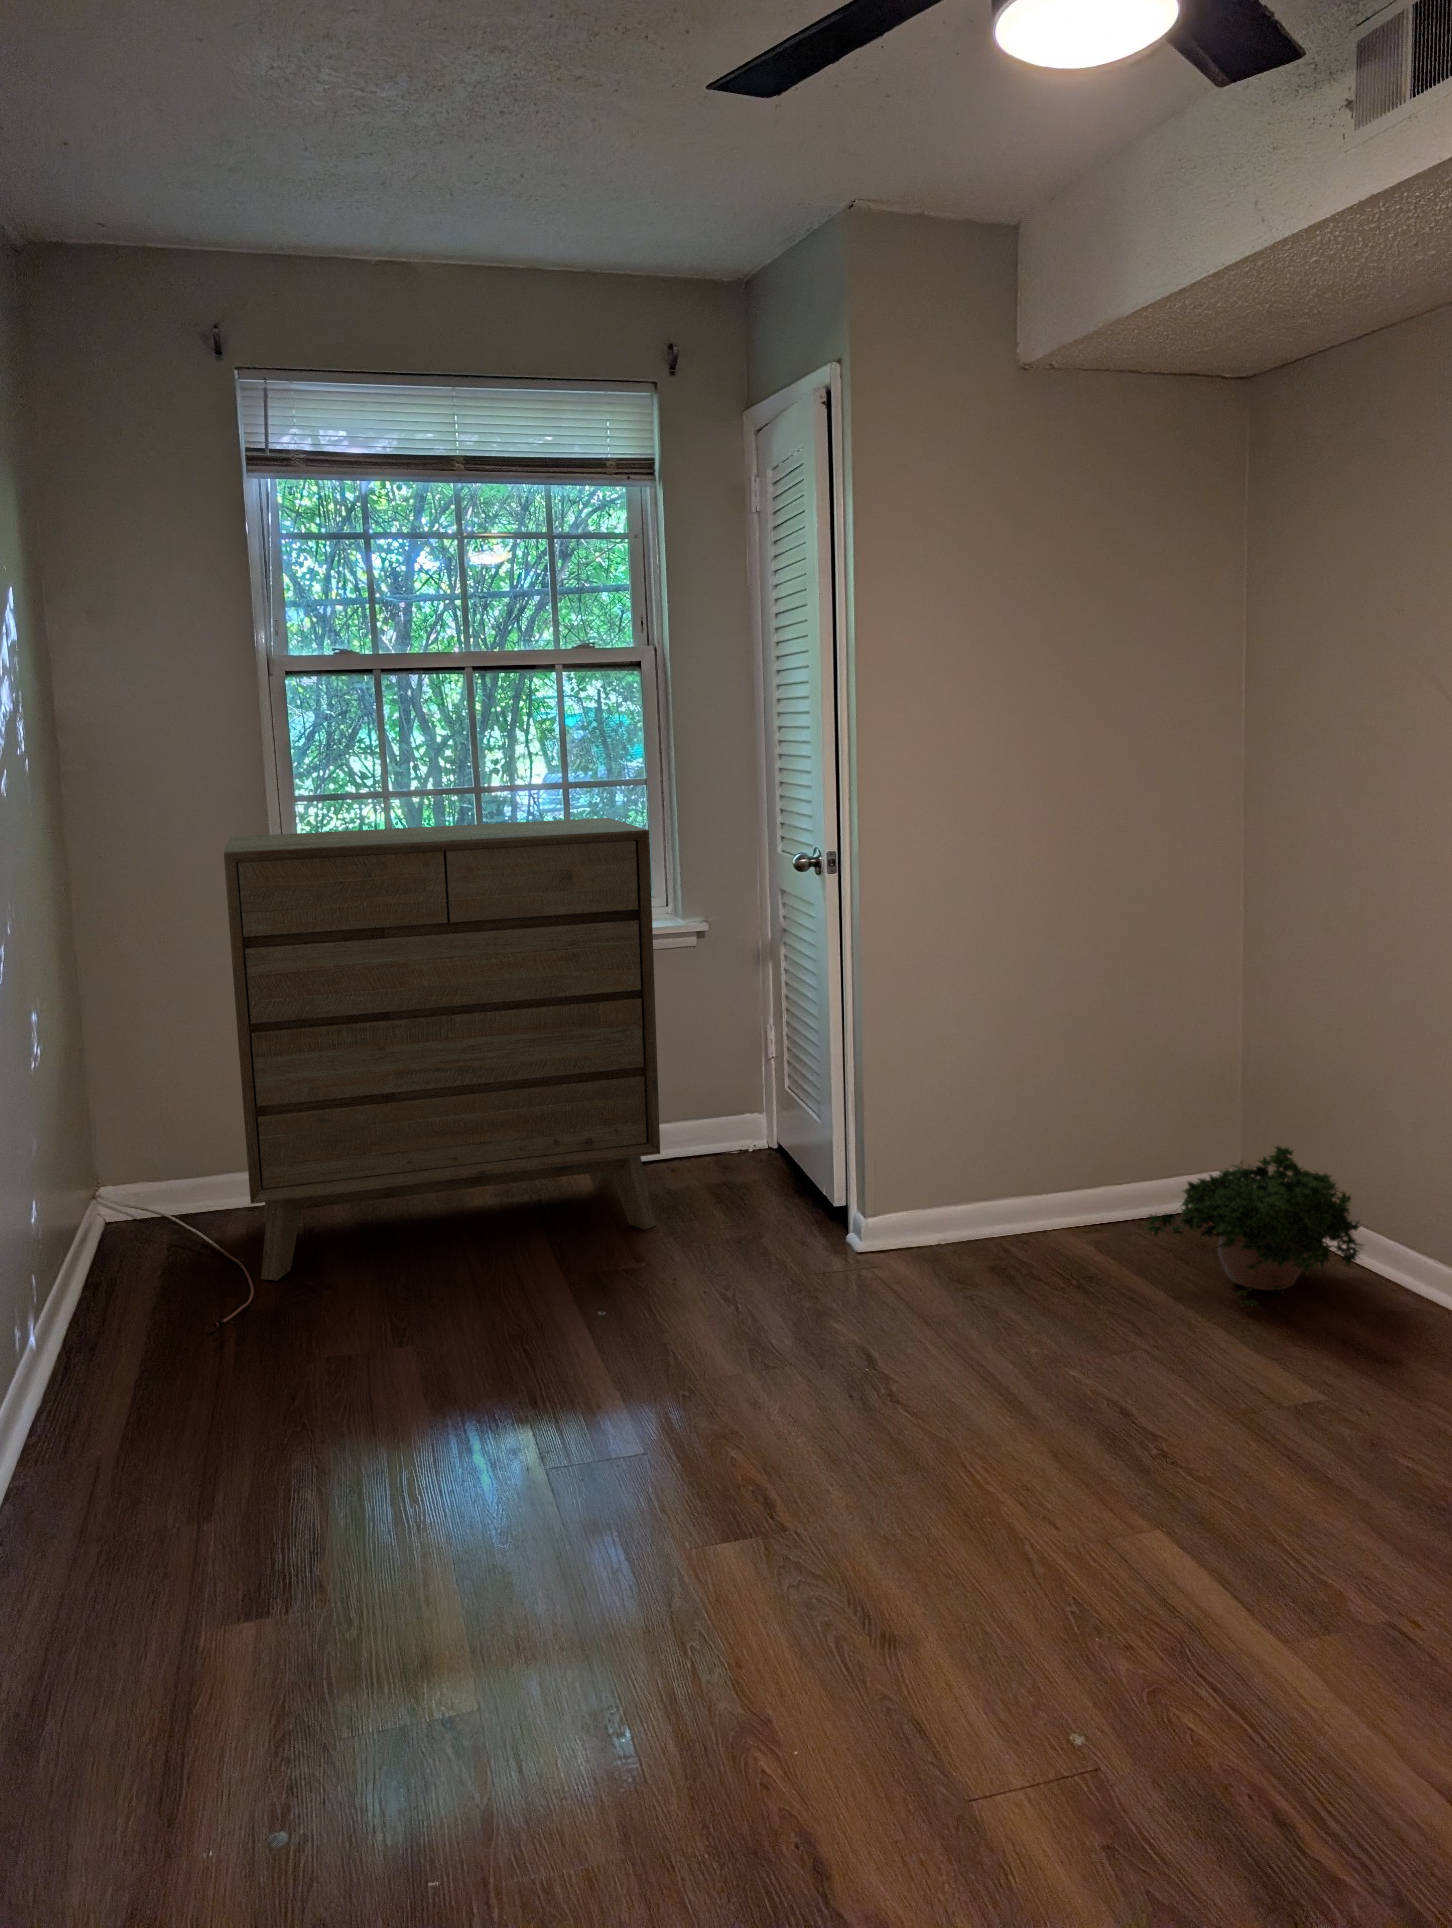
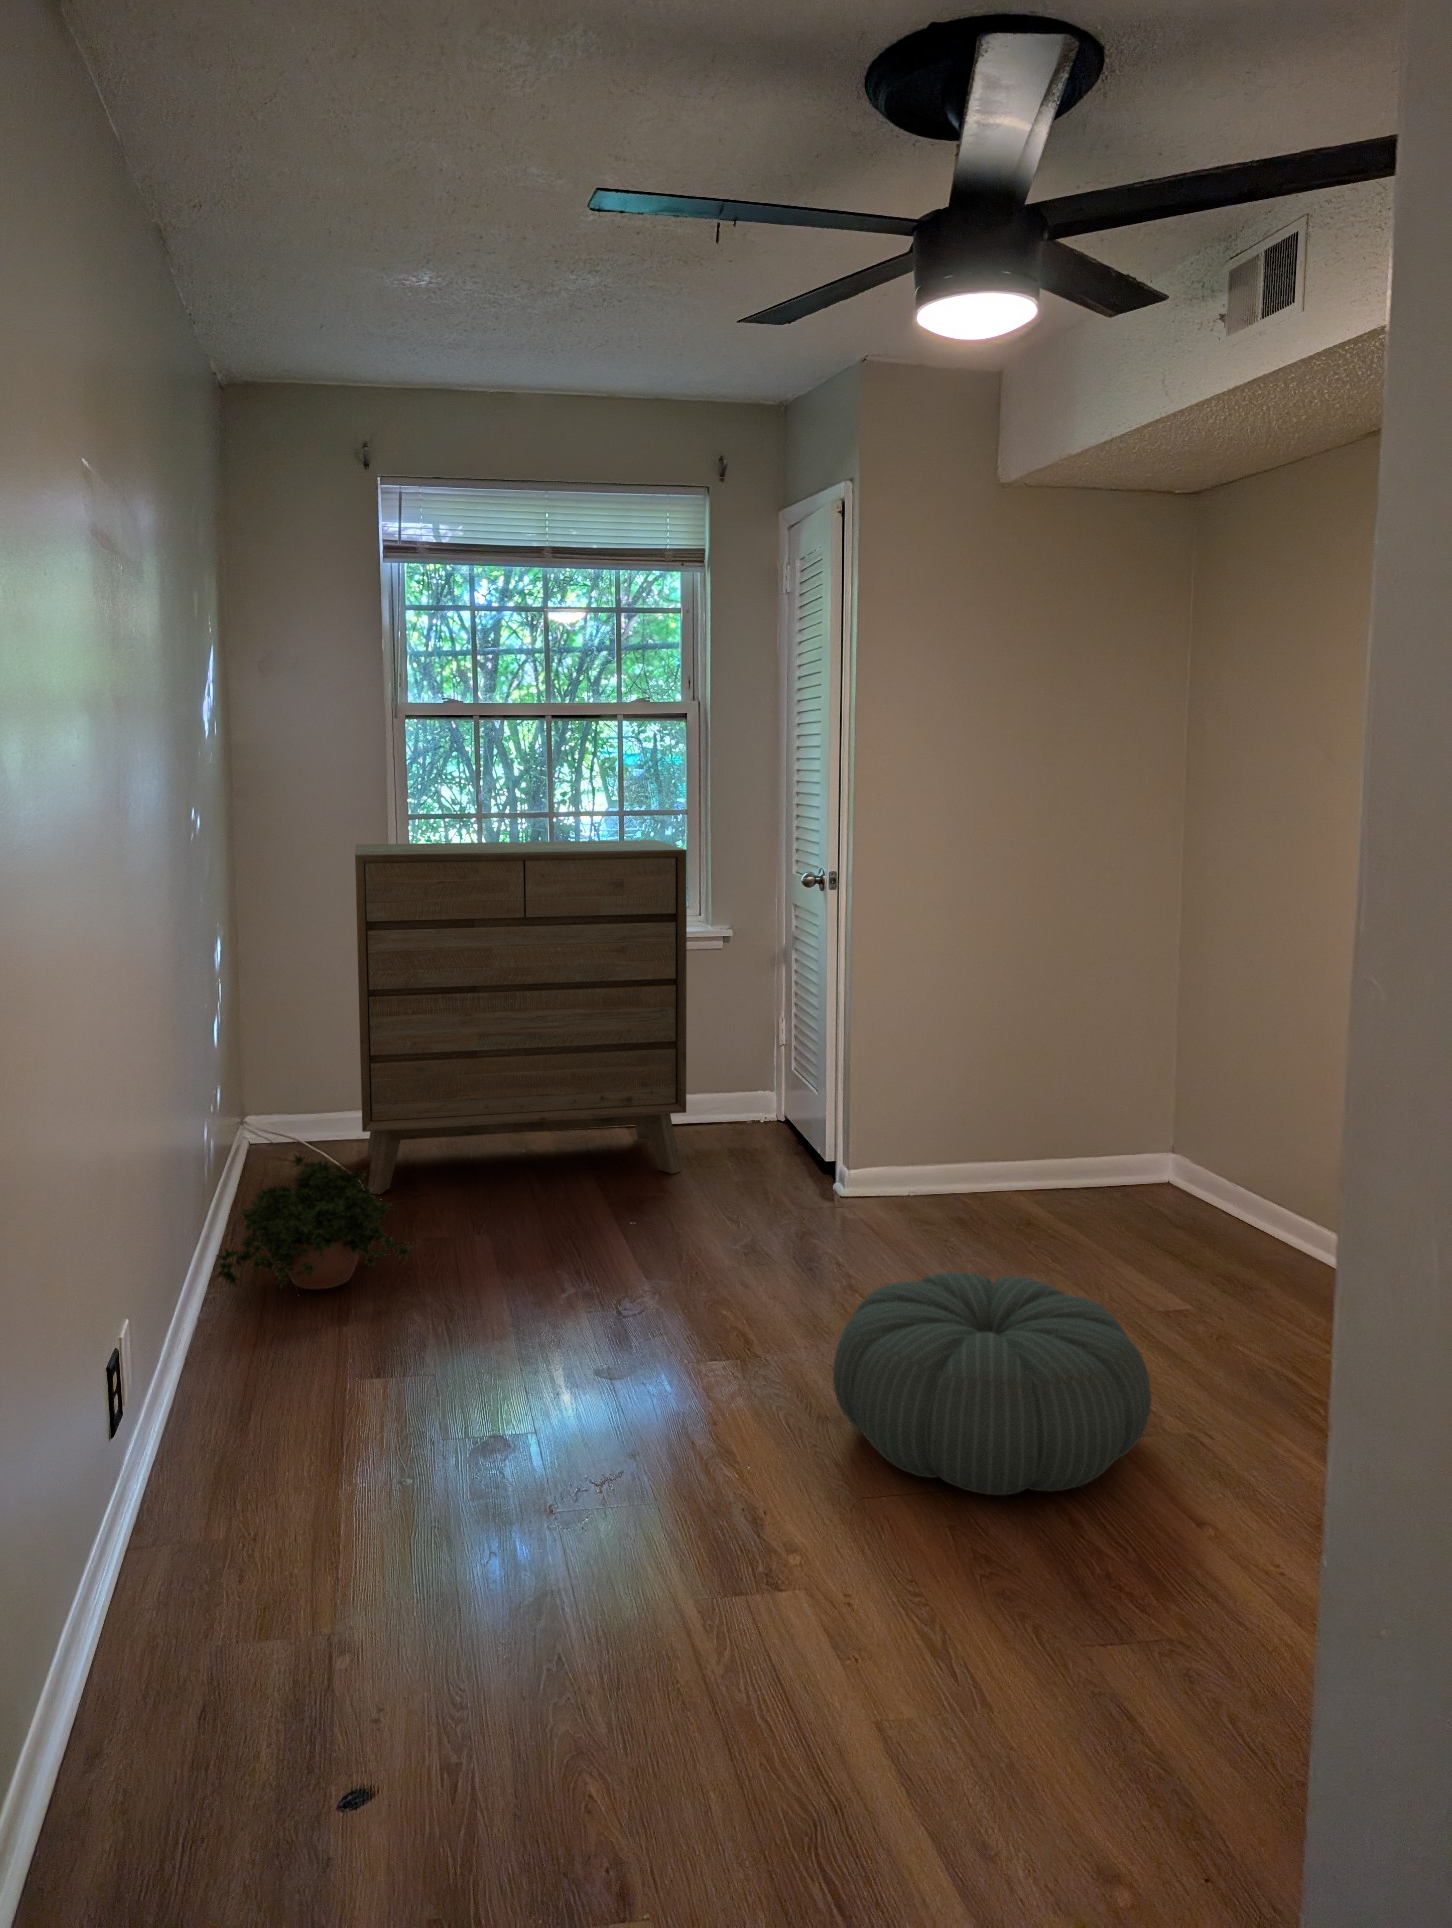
potted plant: present [1146,1146,1362,1307] -> present [217,1155,412,1289]
pouf: none [895,1391,1331,1737] -> present [833,1272,1151,1495]

